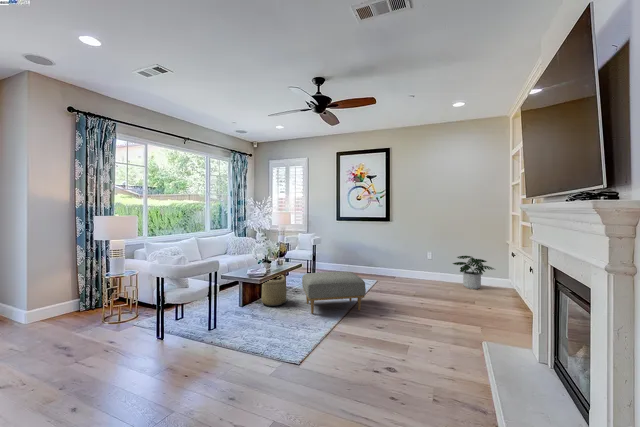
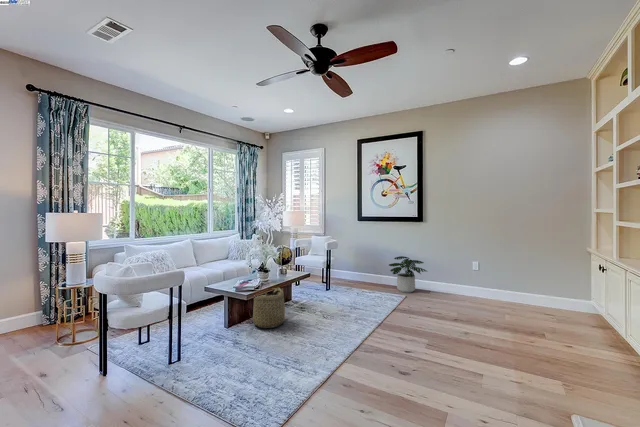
potted plant: present [453,256,494,289] -> present [389,256,426,293]
ottoman: present [302,272,366,314] -> none [304,286,386,343]

